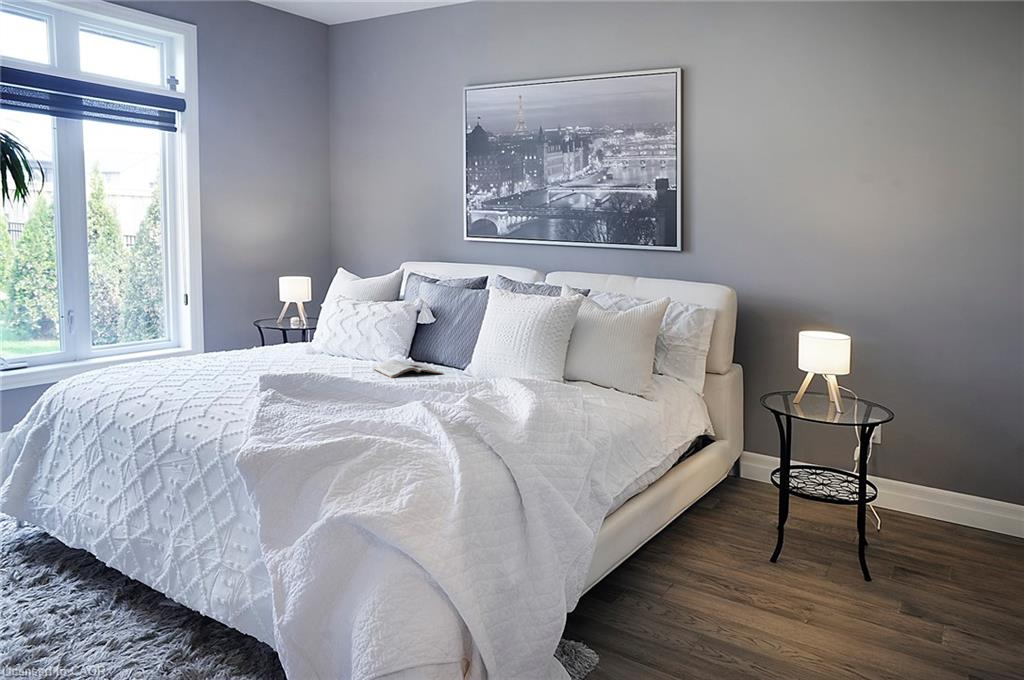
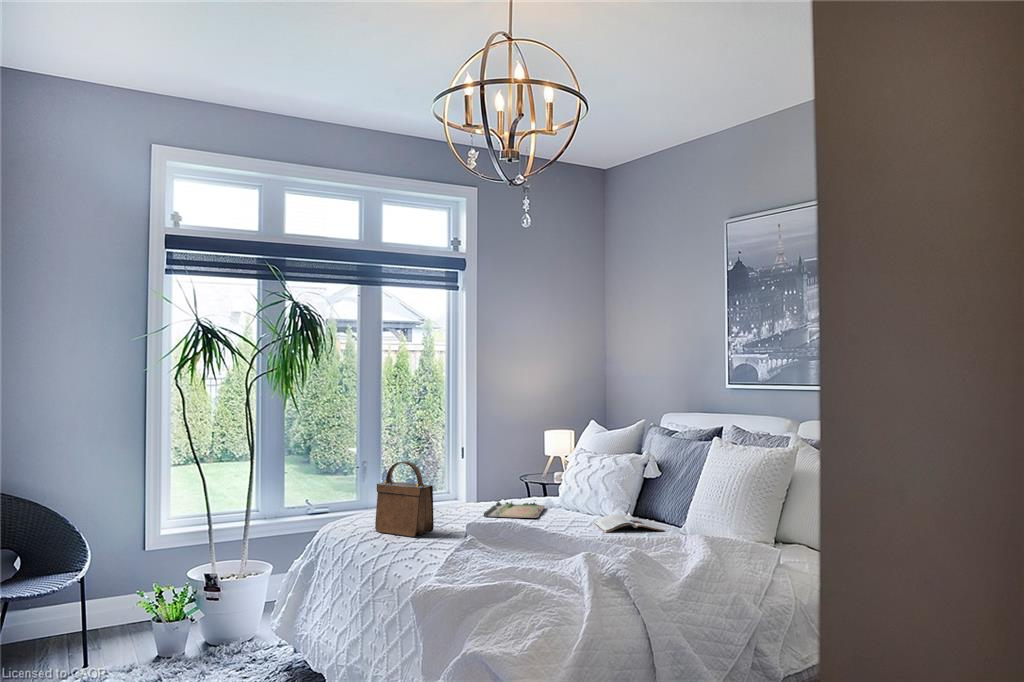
handbag: none [137,309,211,393] -> present [375,461,434,537]
tray: none [252,346,313,367] -> present [483,500,545,518]

